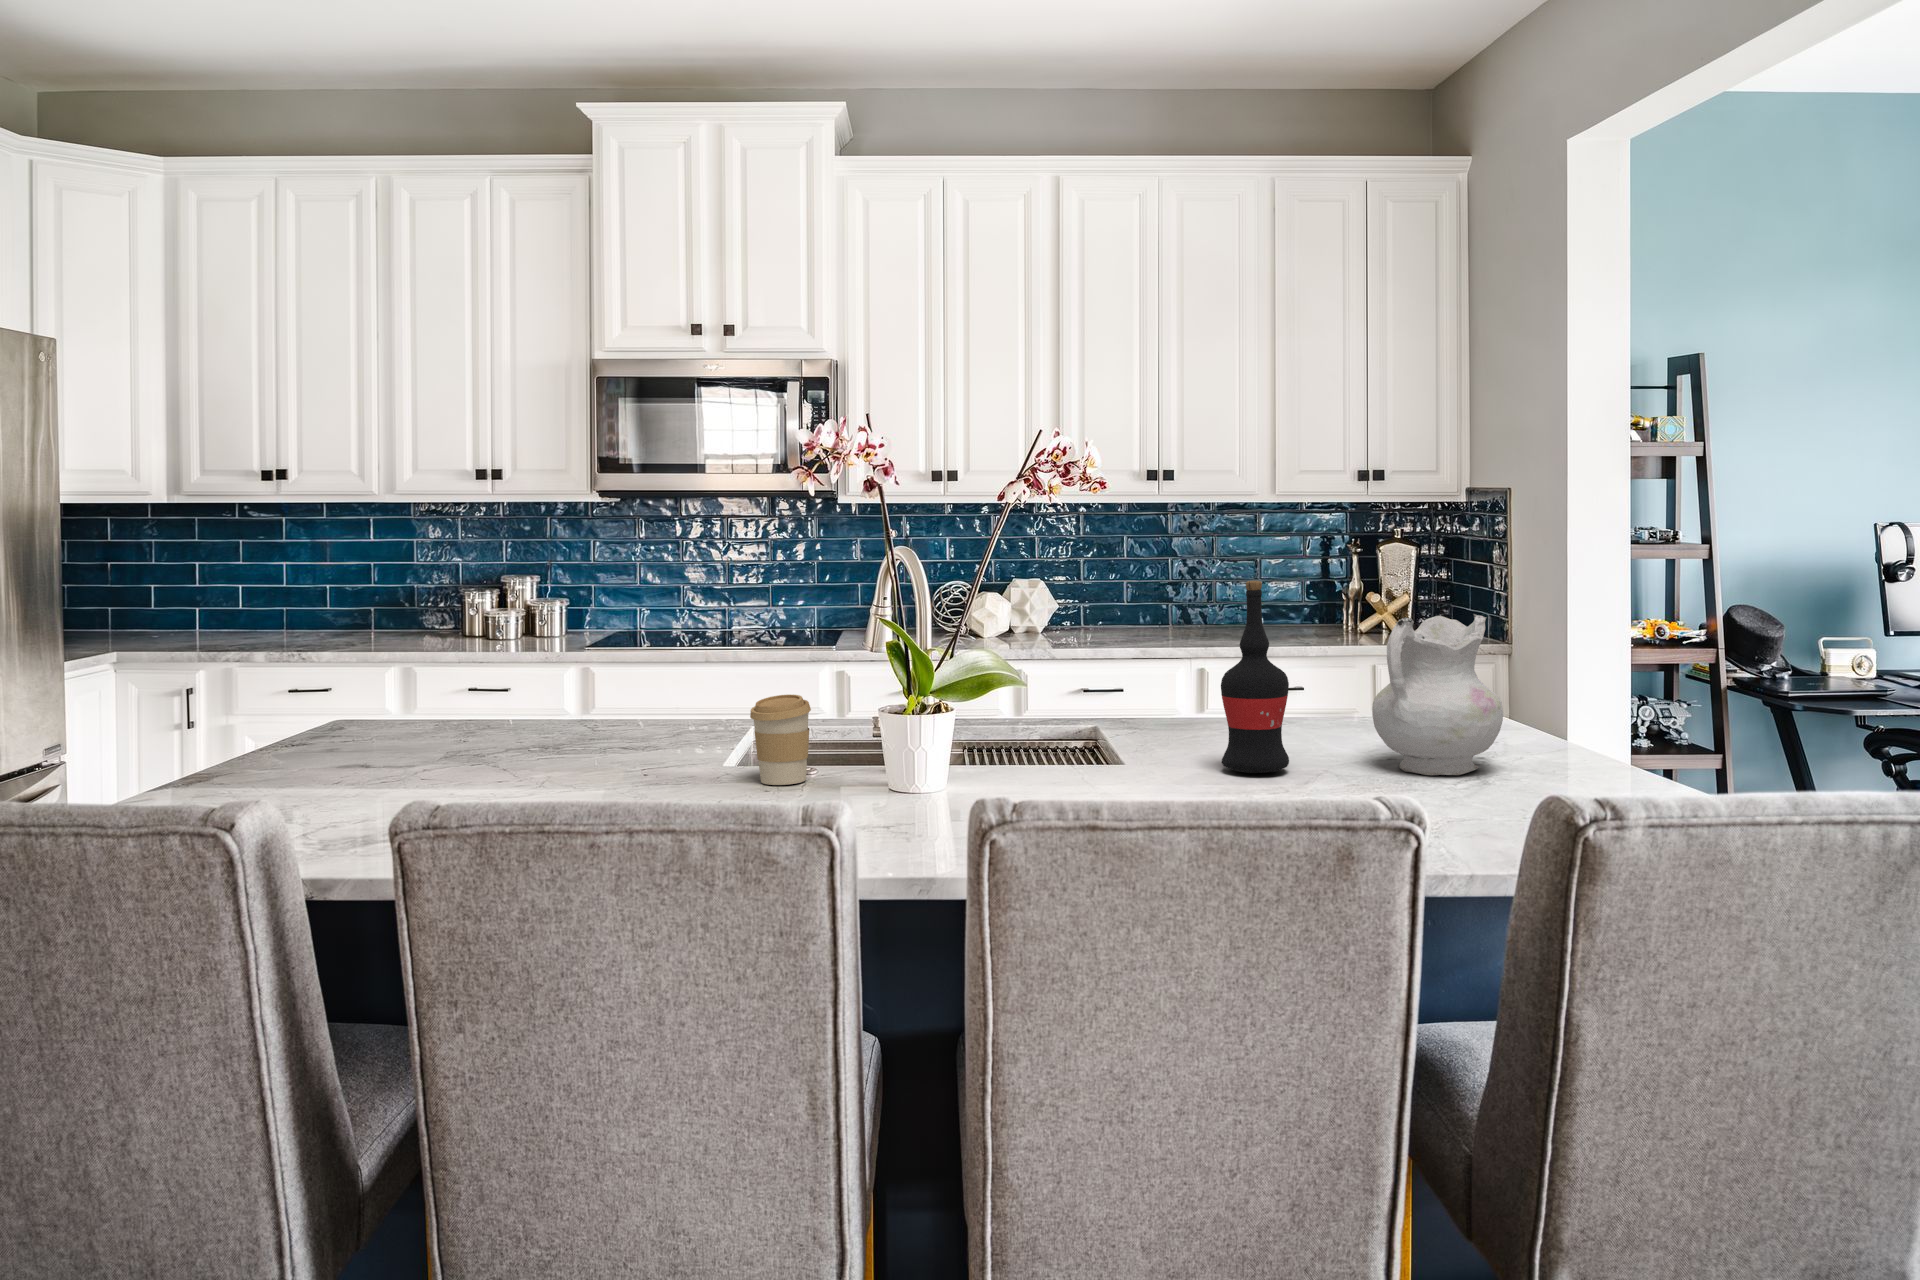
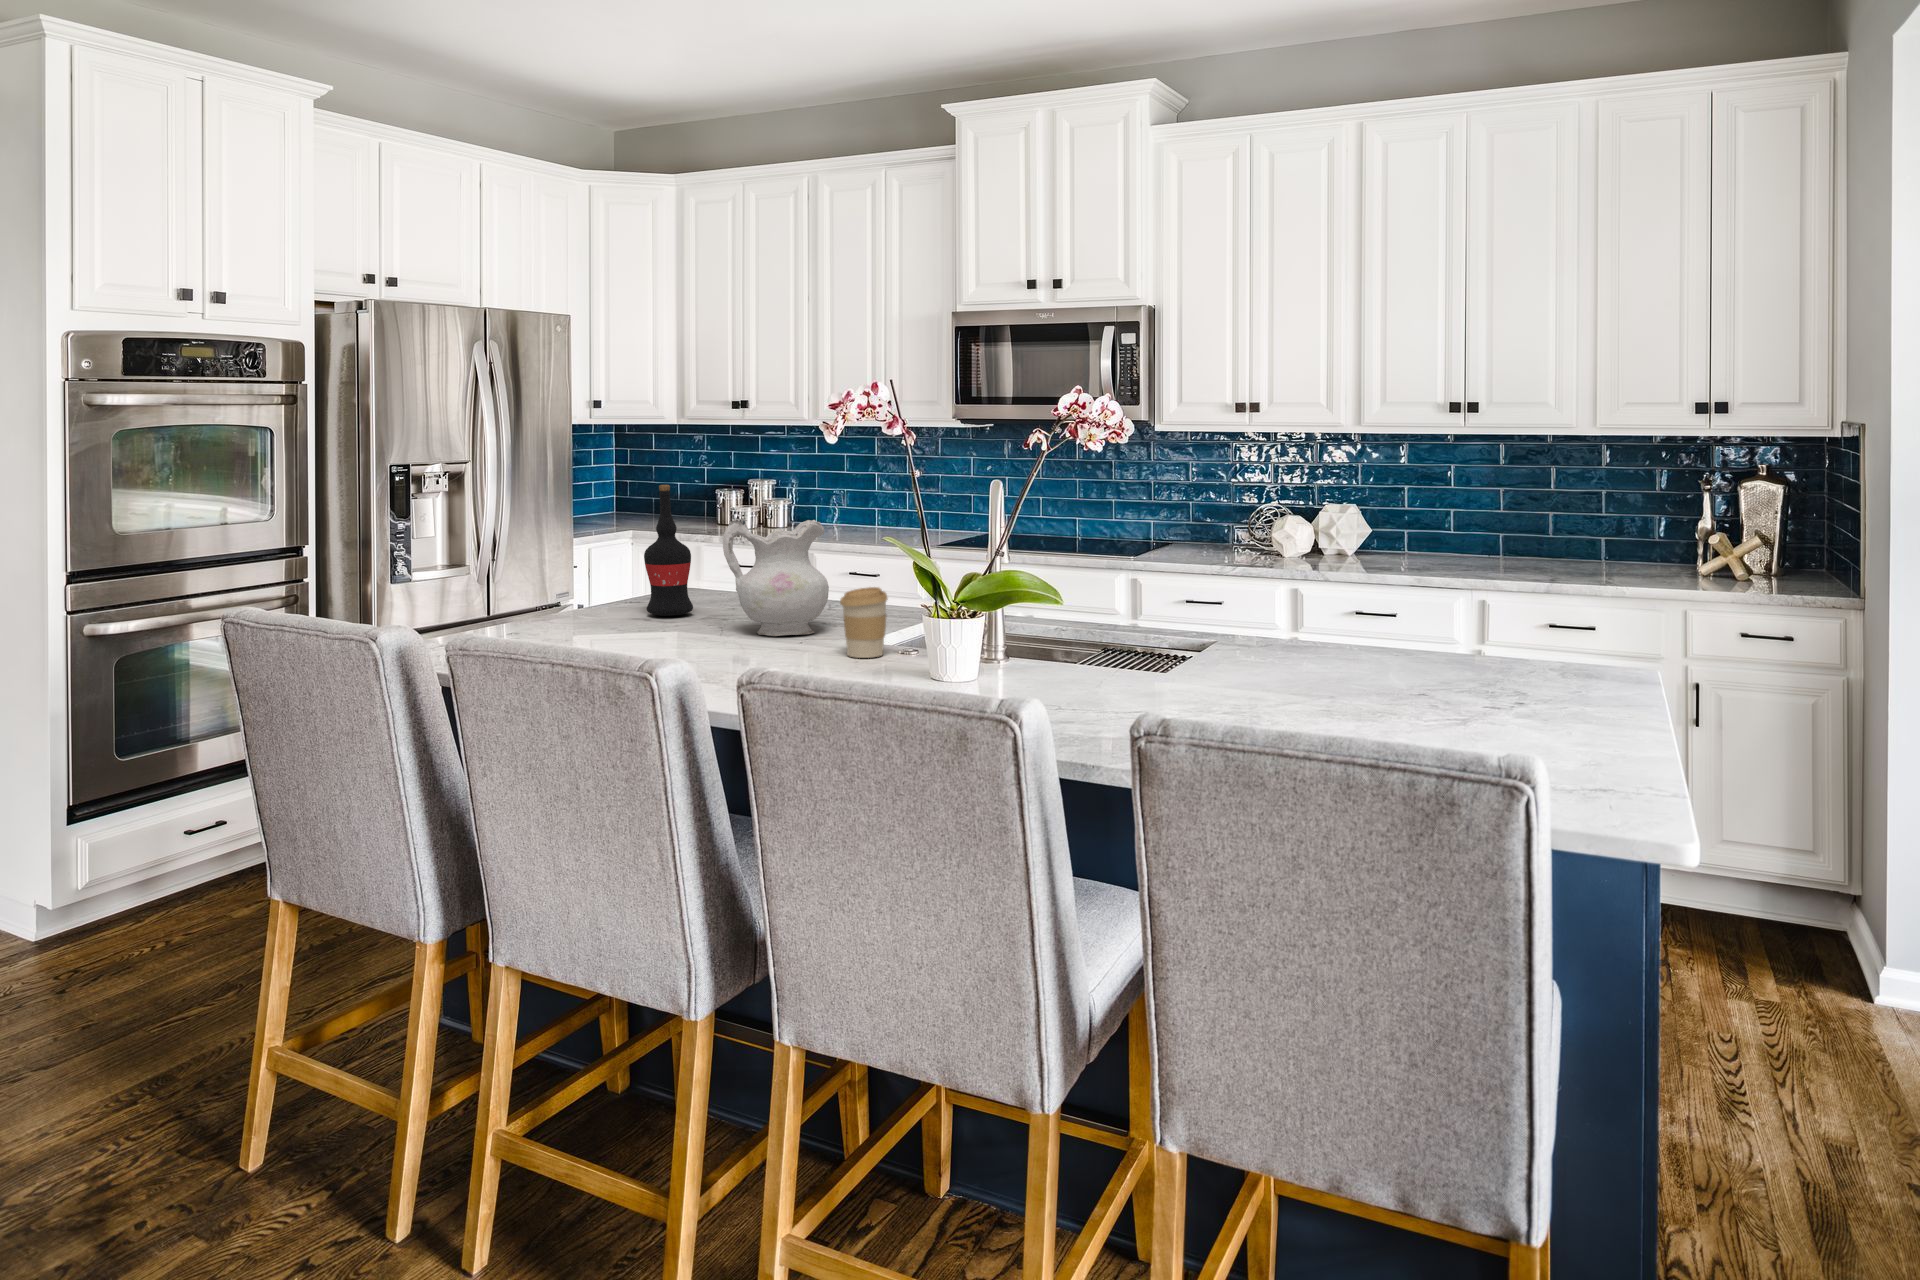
wine bottle: present [1221,581,1289,773] -> present [644,485,693,616]
ceramic pitcher: present [1372,614,1503,775] -> present [723,518,829,636]

